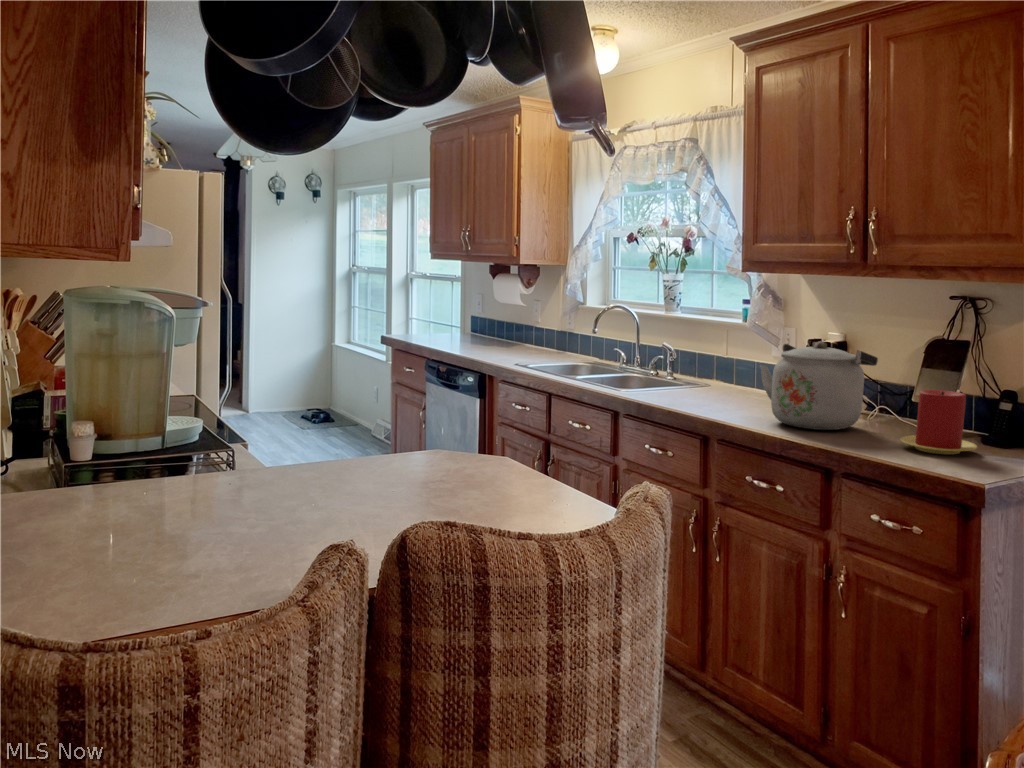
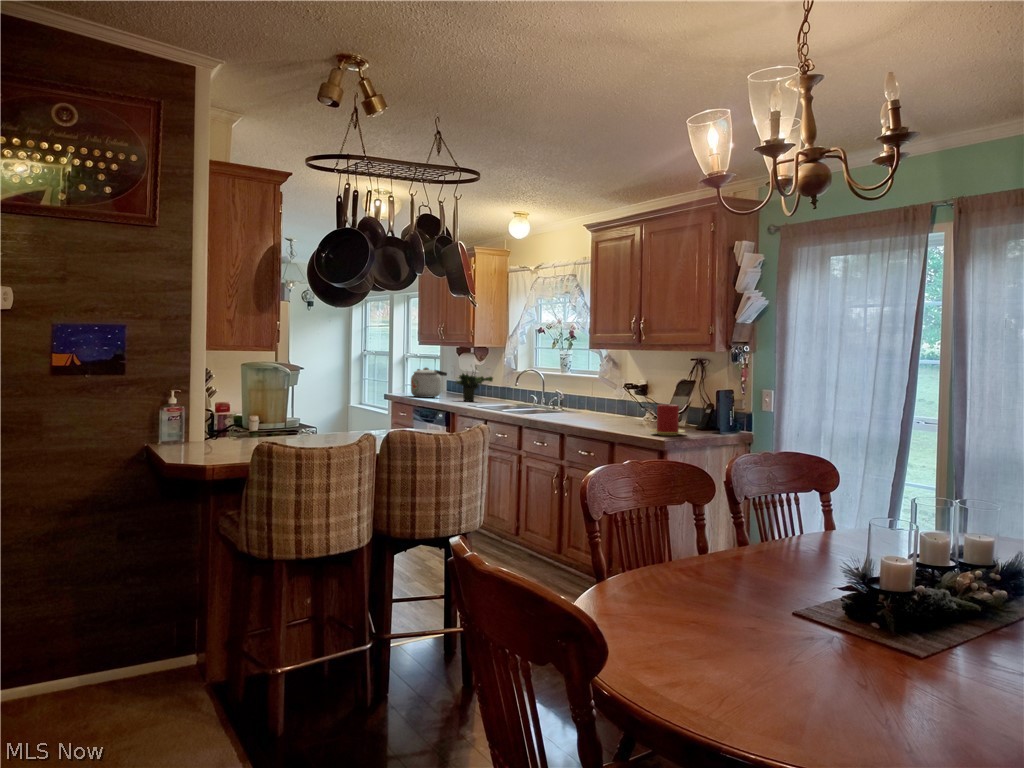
potted plant: none [486,294,546,350] -> present [456,368,493,401]
kettle: present [760,341,878,430] -> present [411,368,447,398]

